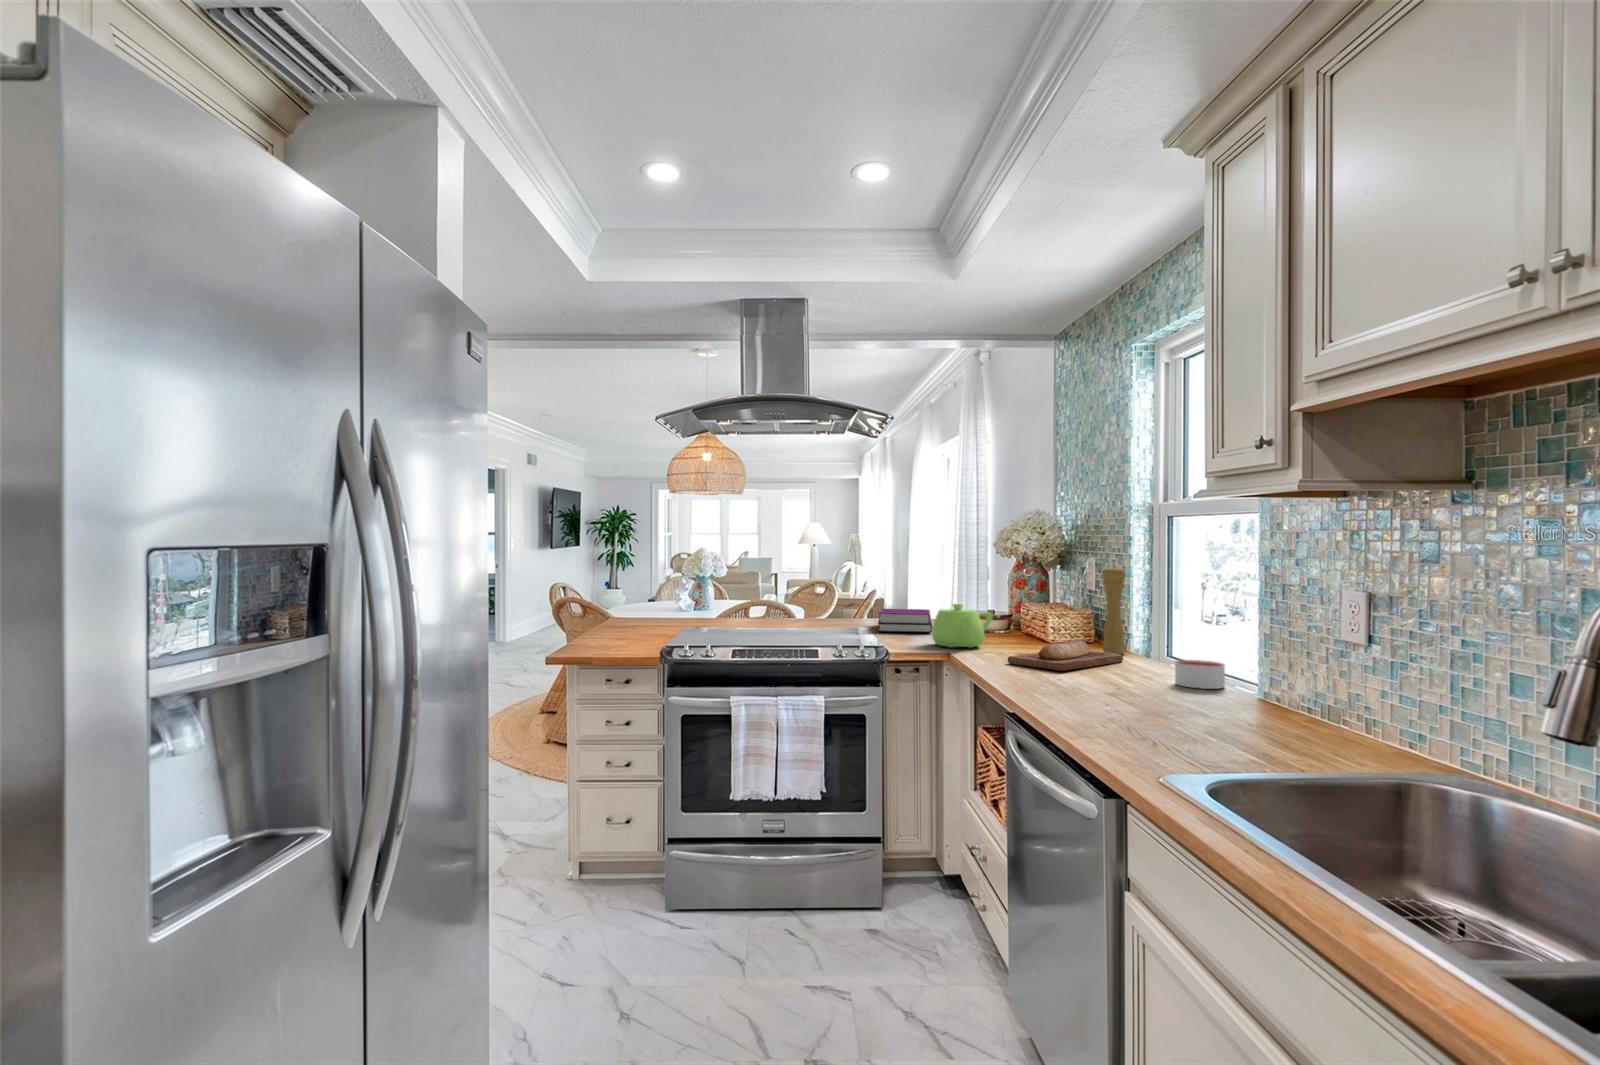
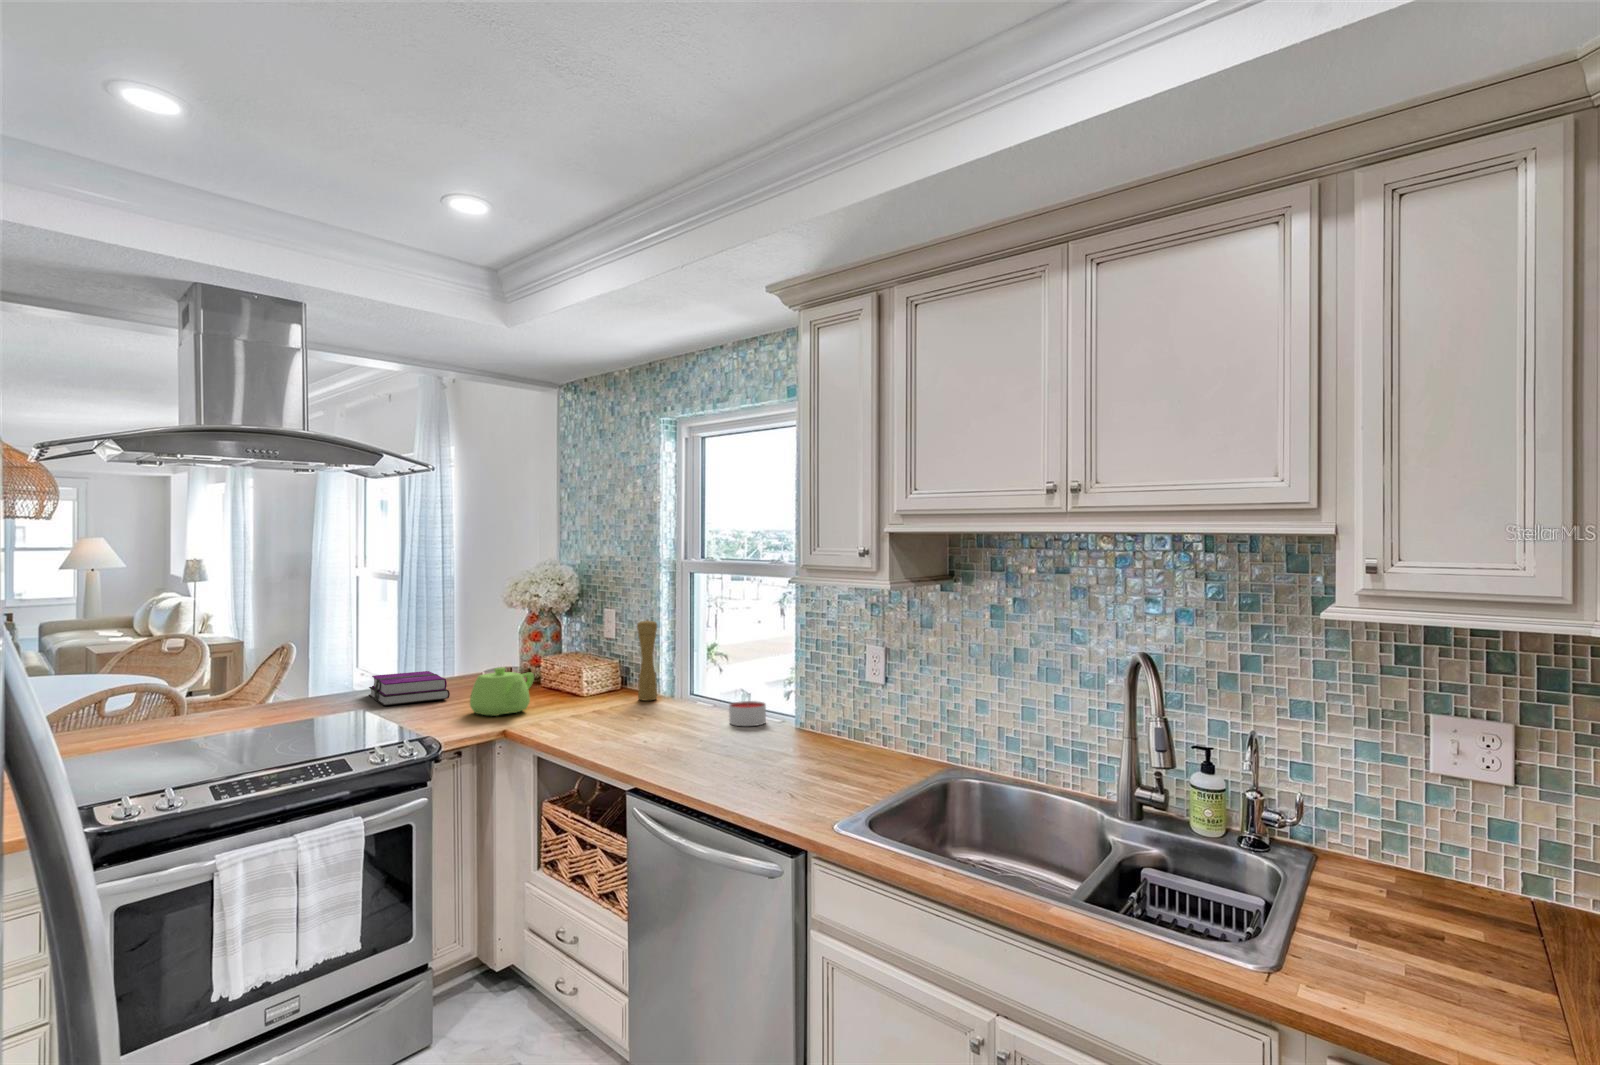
bread loaf: present [1008,640,1123,671] -> none [578,693,666,727]

